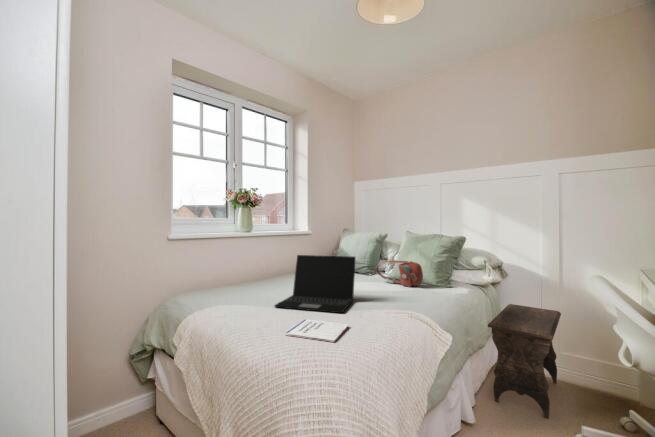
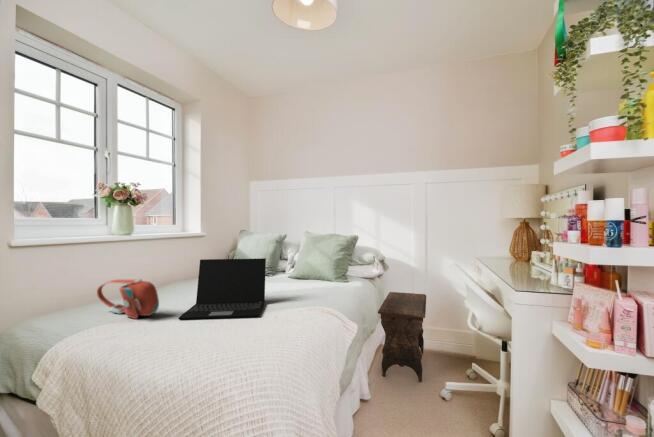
handbag: present [376,261,423,287] -> present [97,279,159,319]
notebook: present [286,320,349,342] -> none [205,327,270,348]

